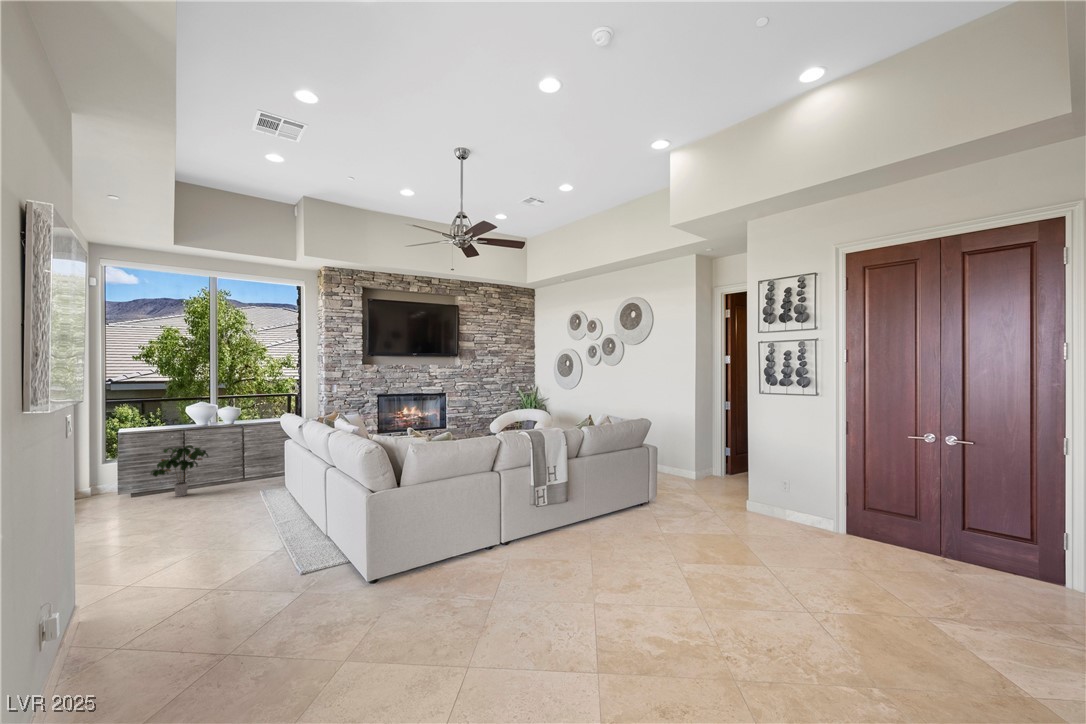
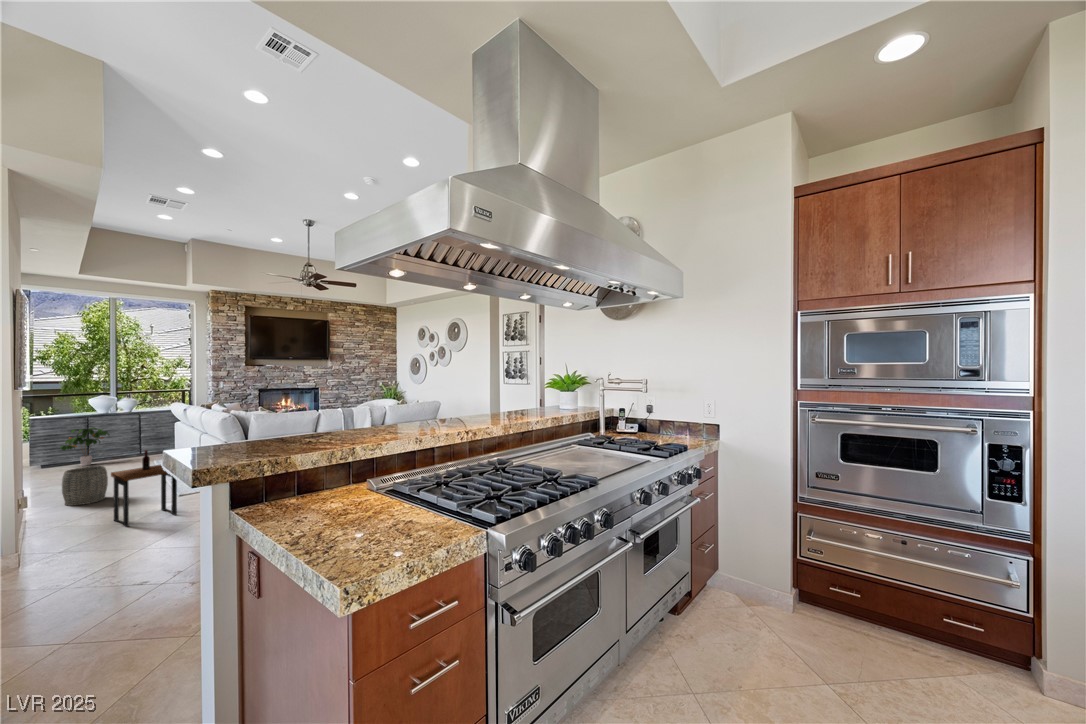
side table: none [202,514,308,662] -> present [111,450,177,527]
woven basket: none [138,519,201,586] -> present [62,466,108,506]

